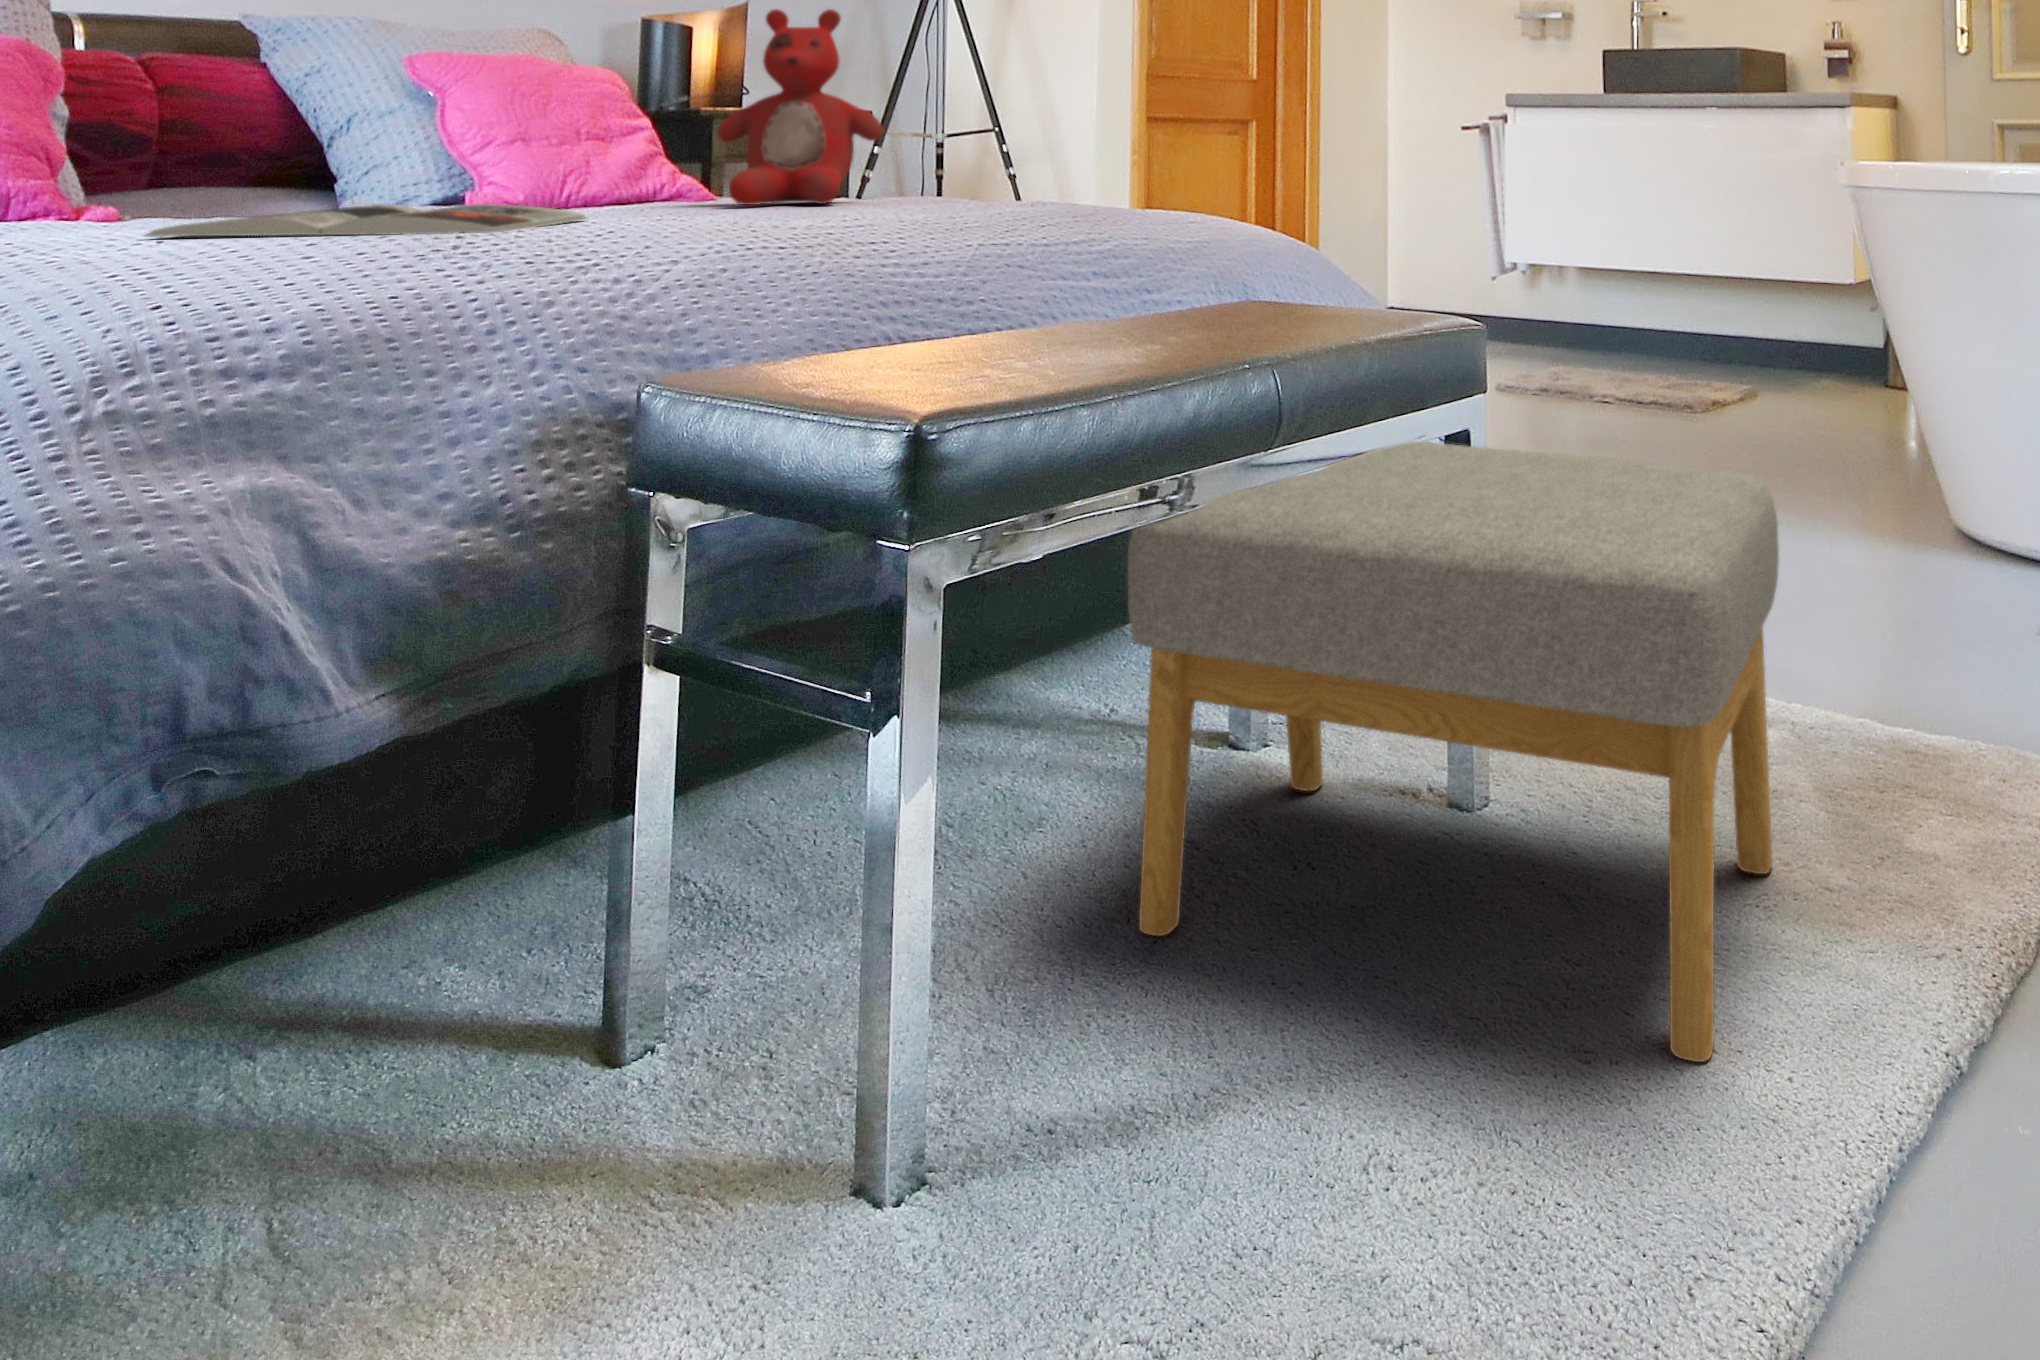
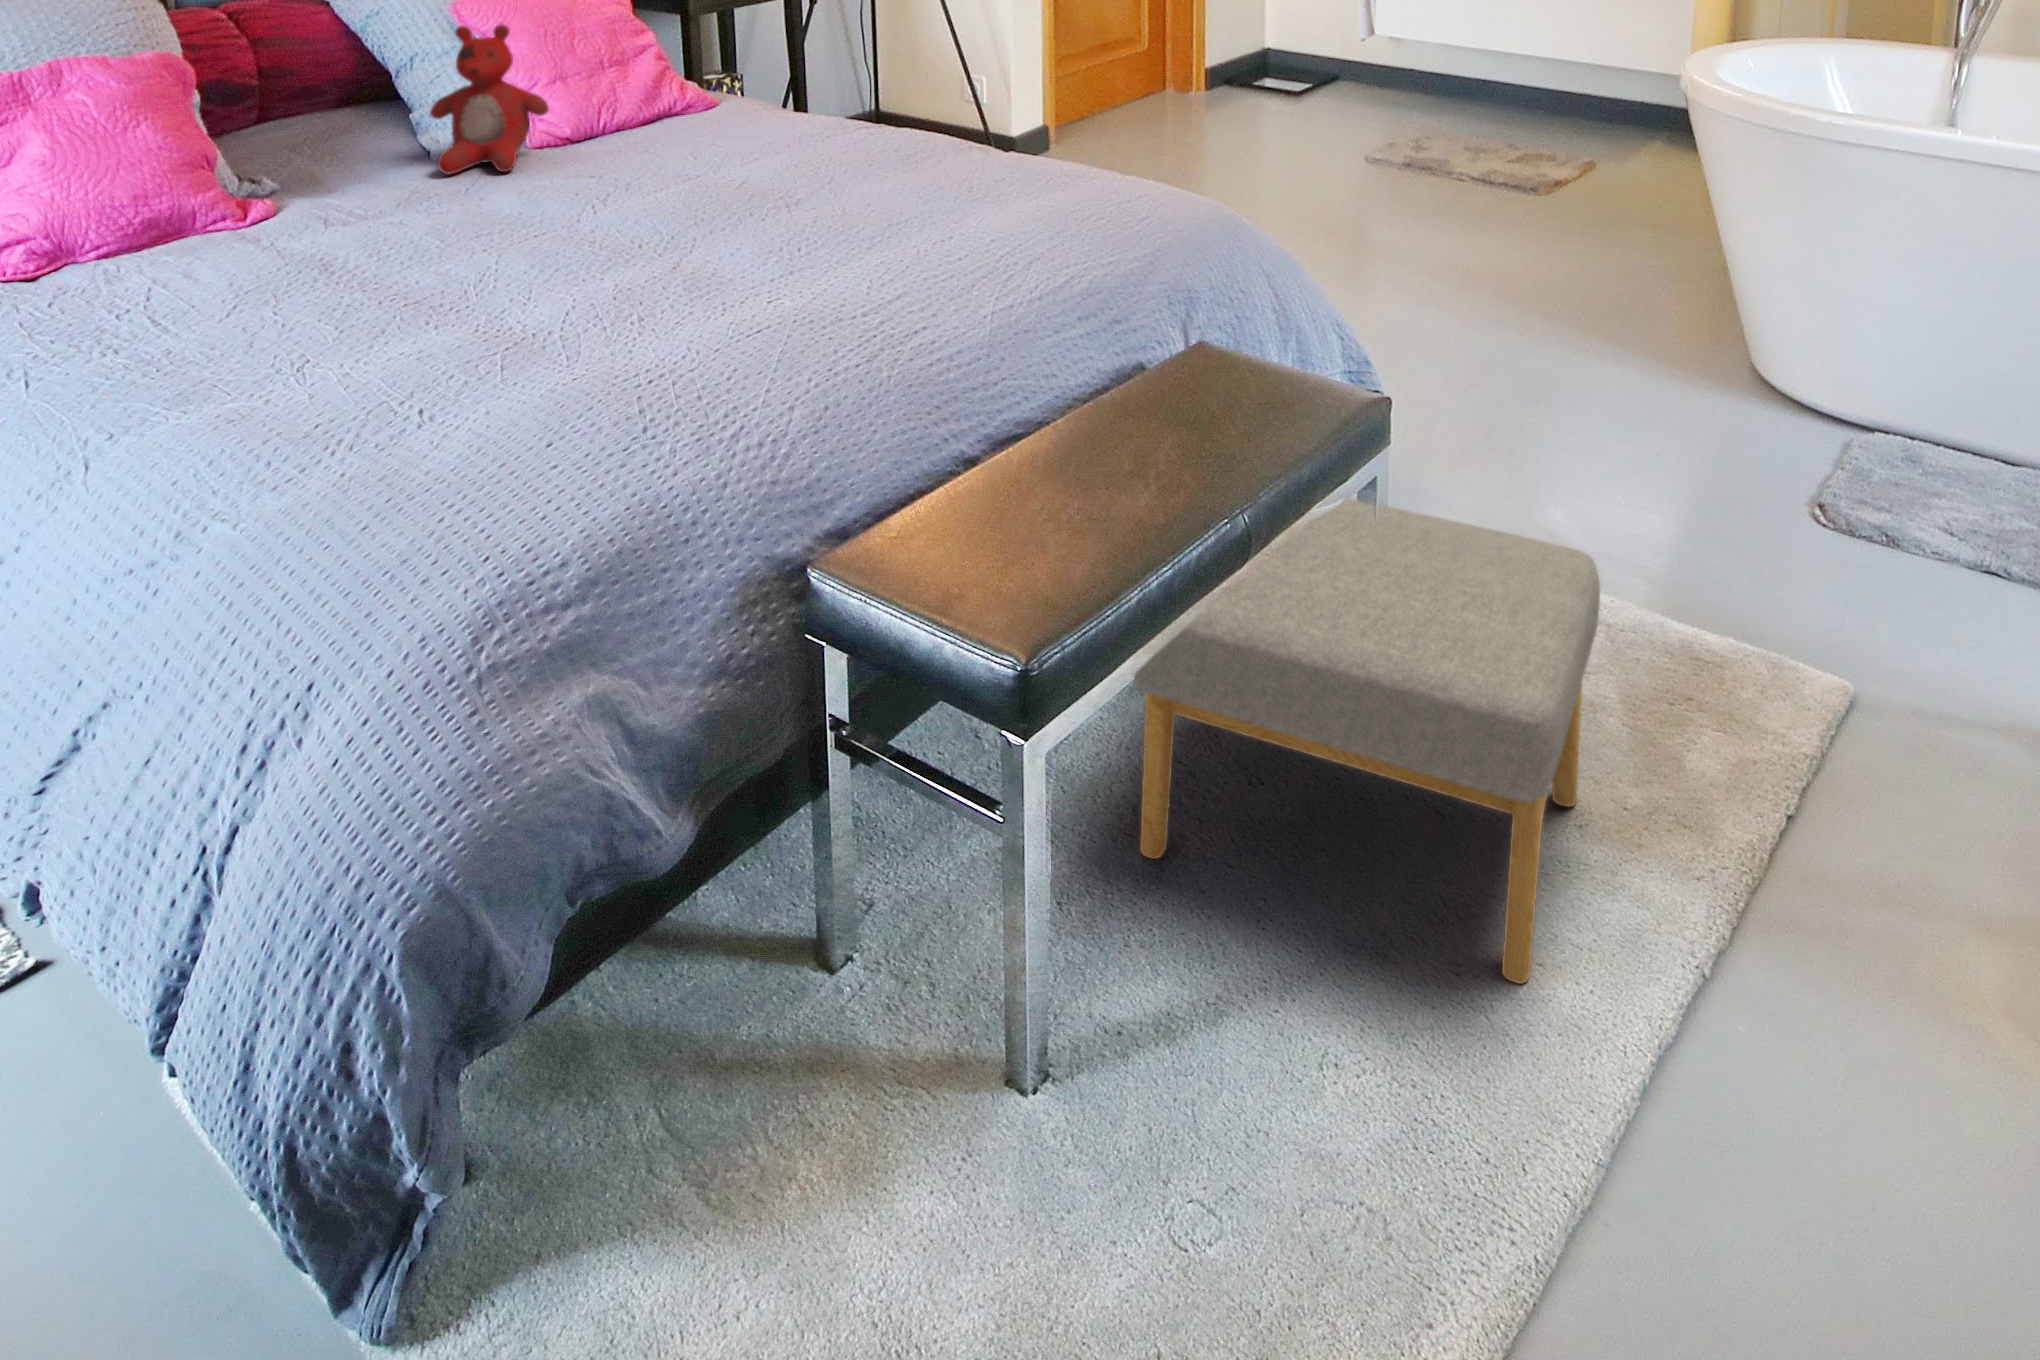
stuffed bear: present [718,9,883,205] -> present [430,25,549,174]
magazine: present [146,204,586,237] -> none [379,299,686,377]

